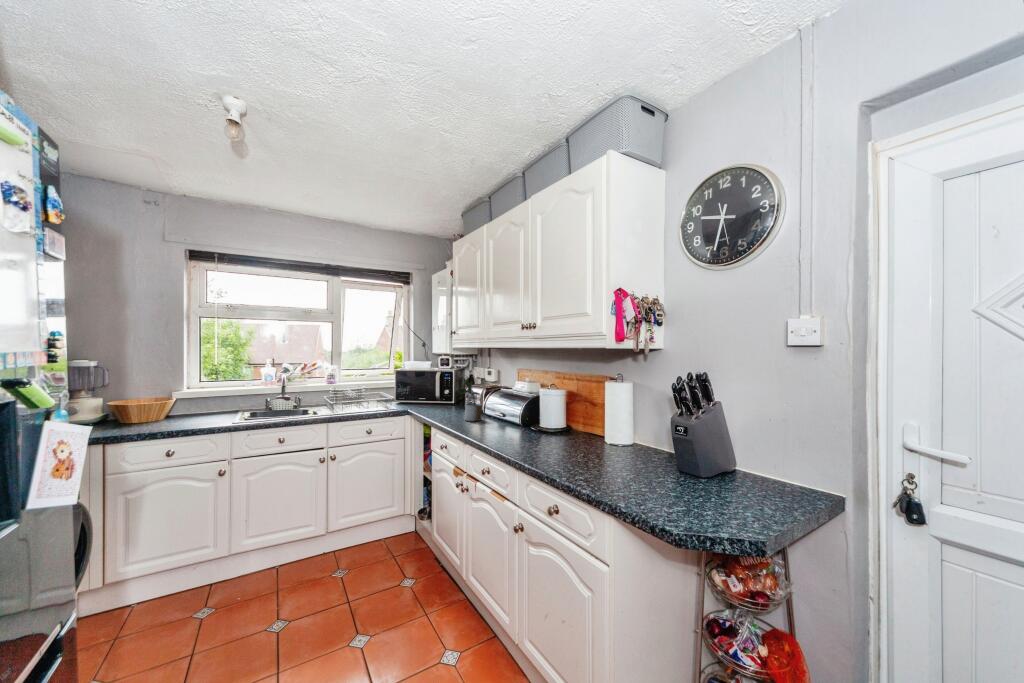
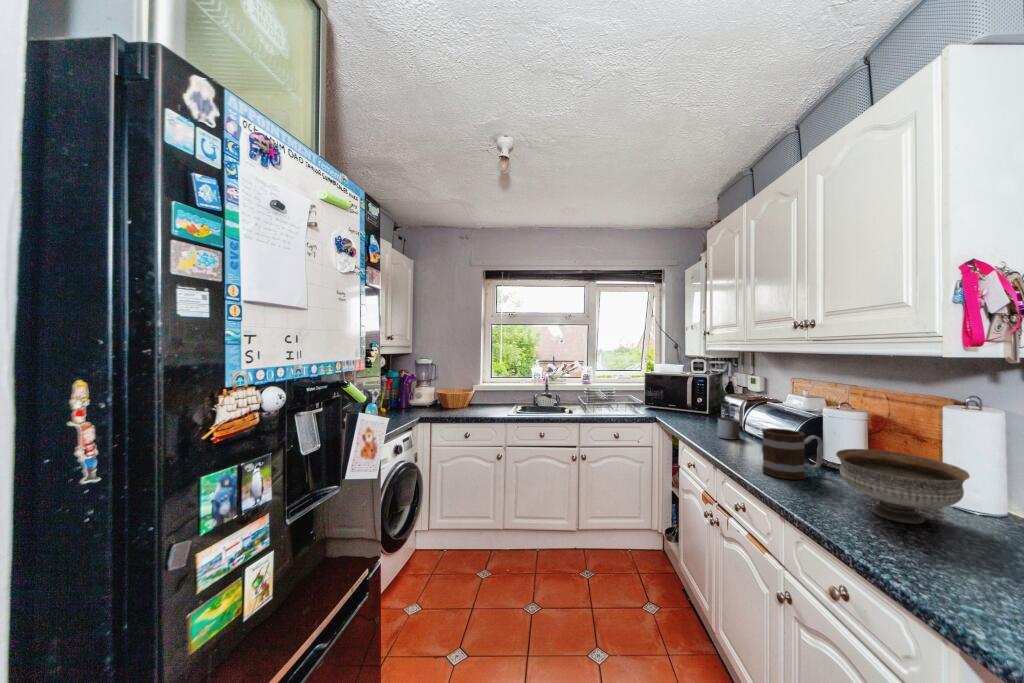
mug: none [502,405,540,443] -> present [762,428,823,480]
bowl: none [550,412,613,456] -> present [836,449,970,524]

